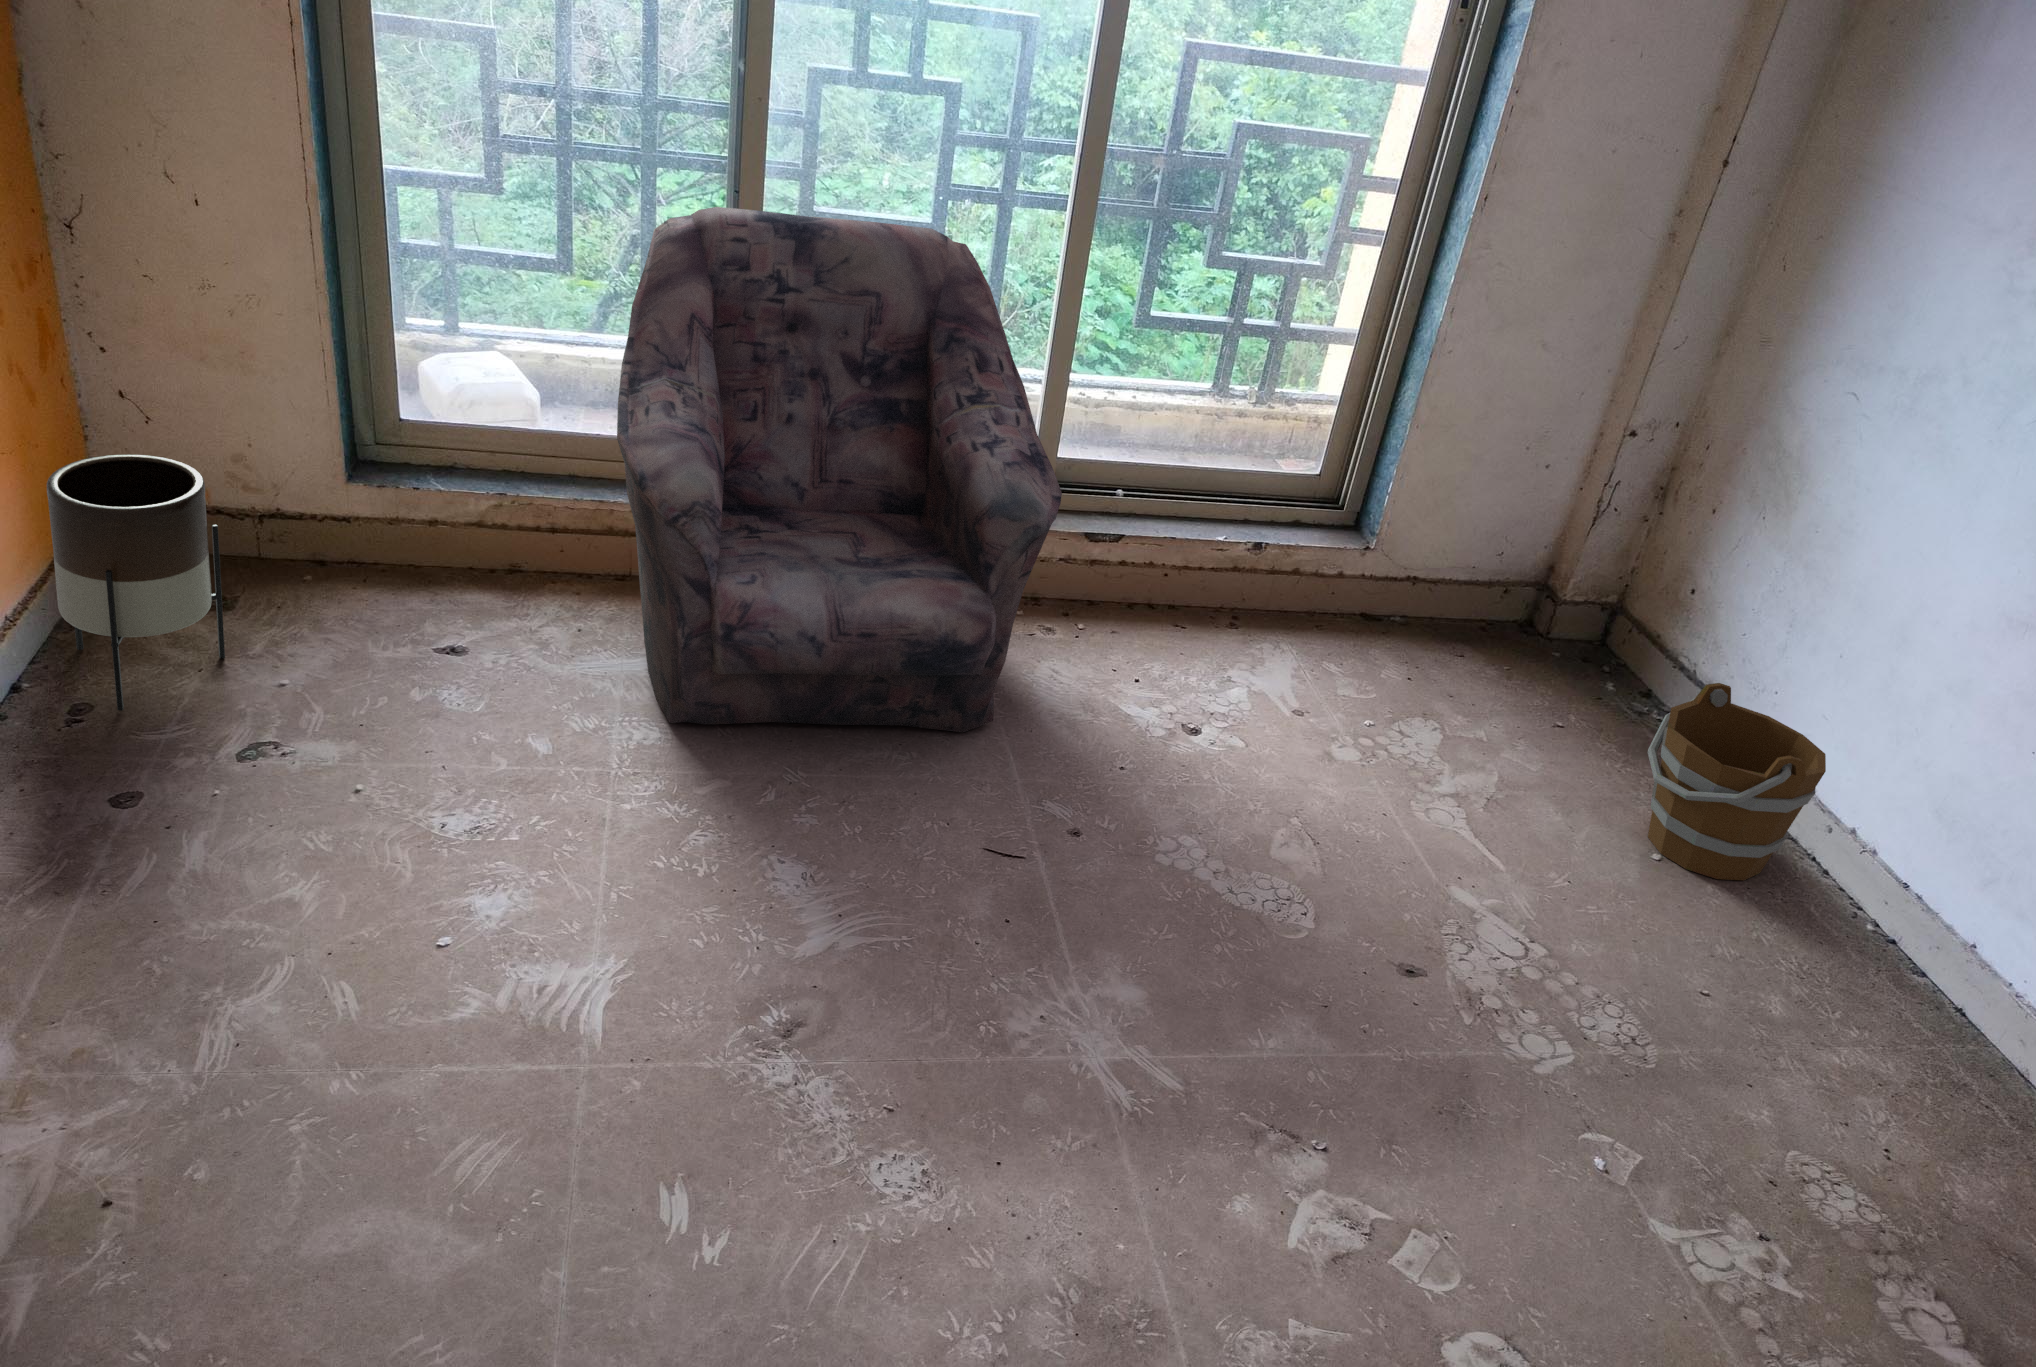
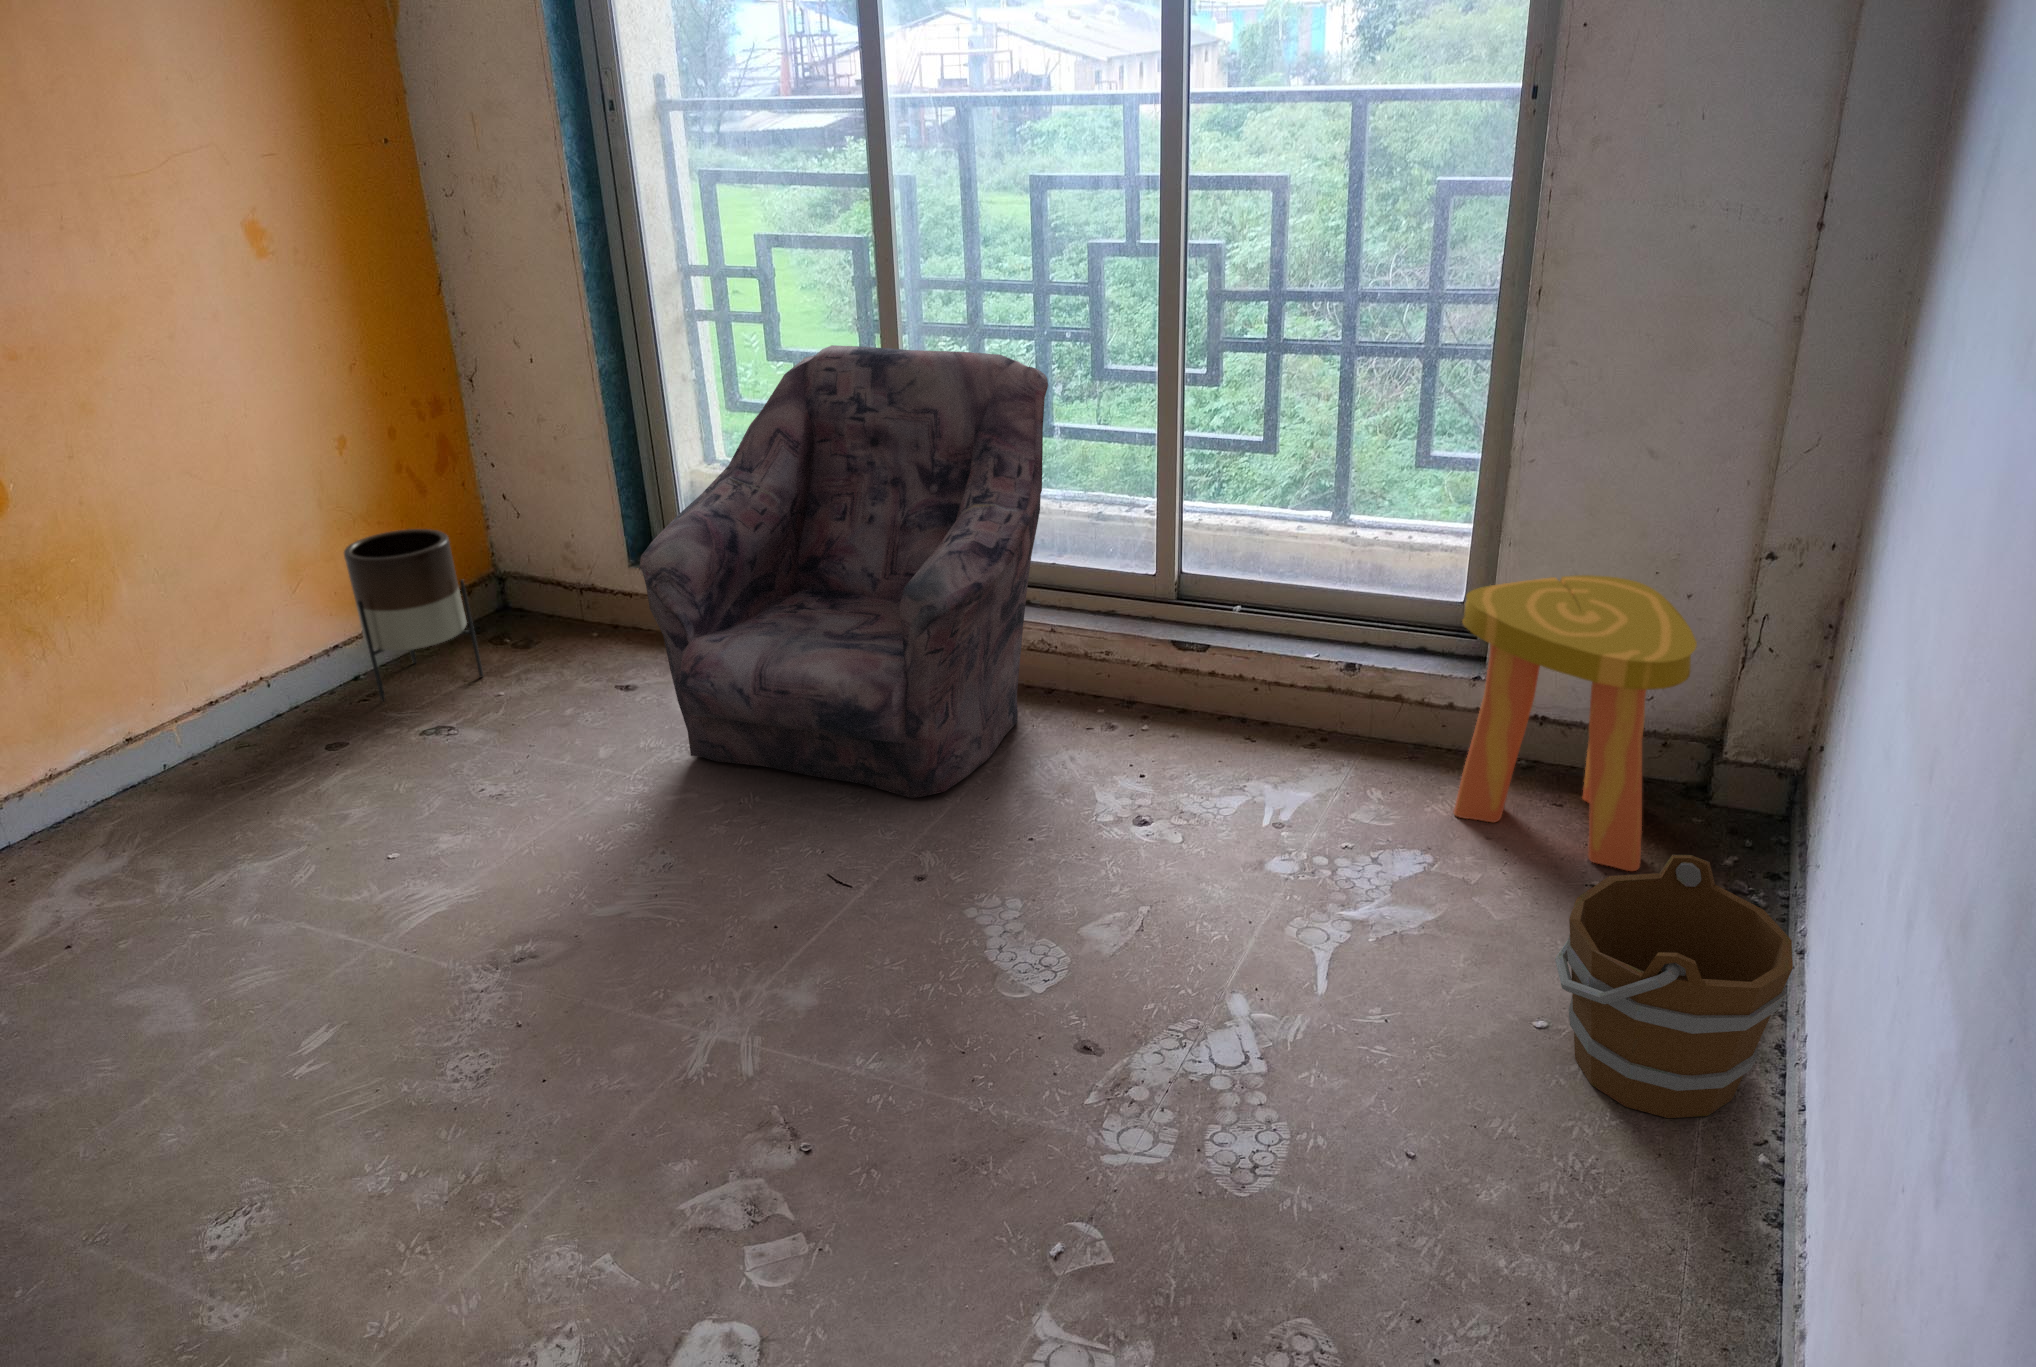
stool: none [1393,451,1630,703] -> present [1454,575,1697,871]

